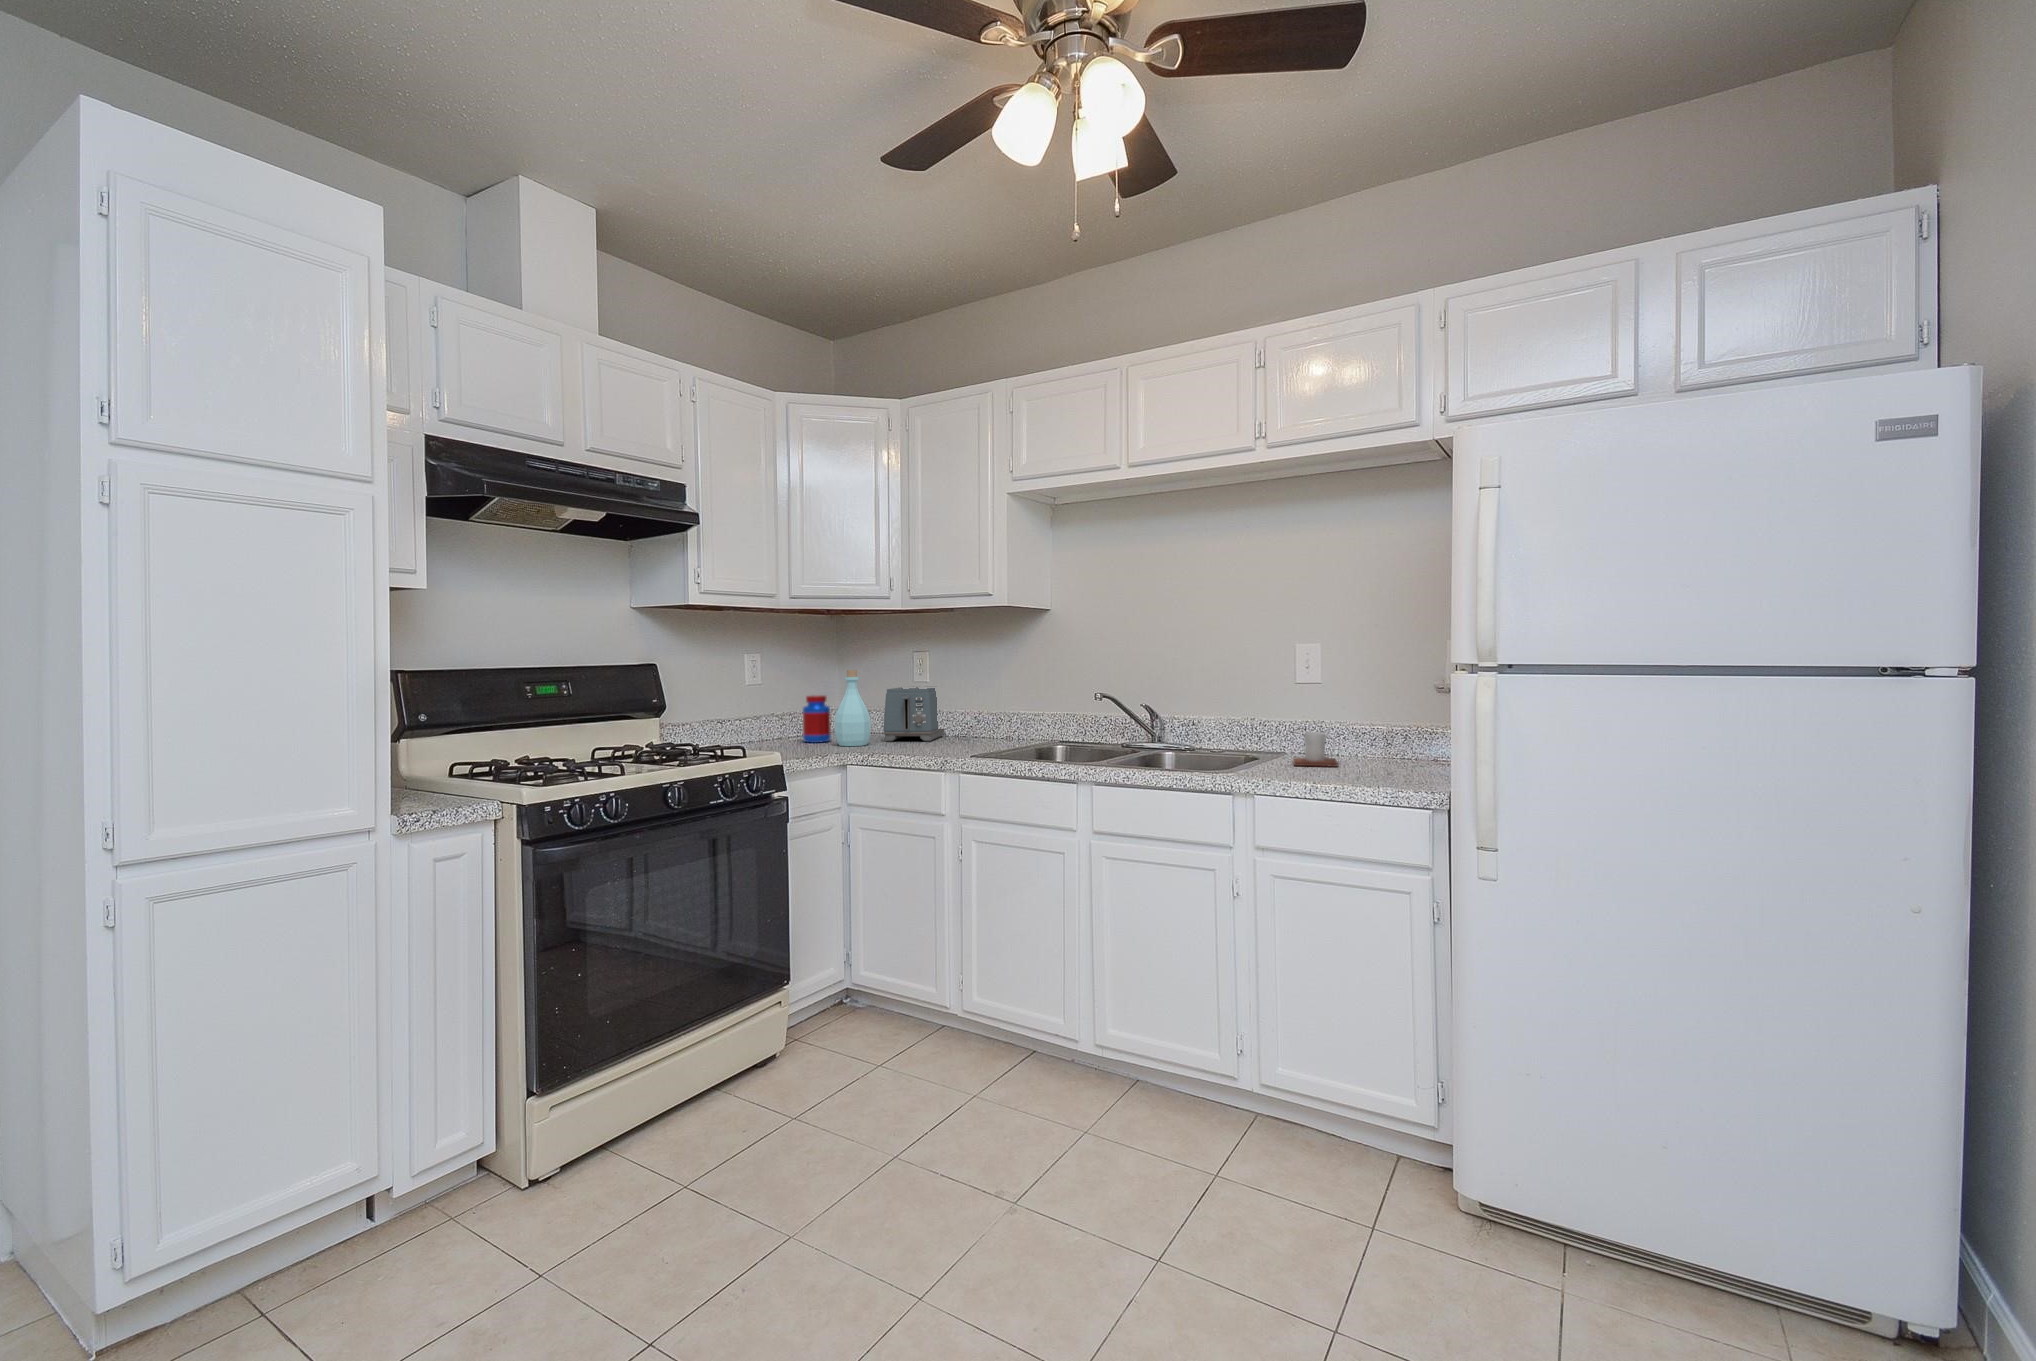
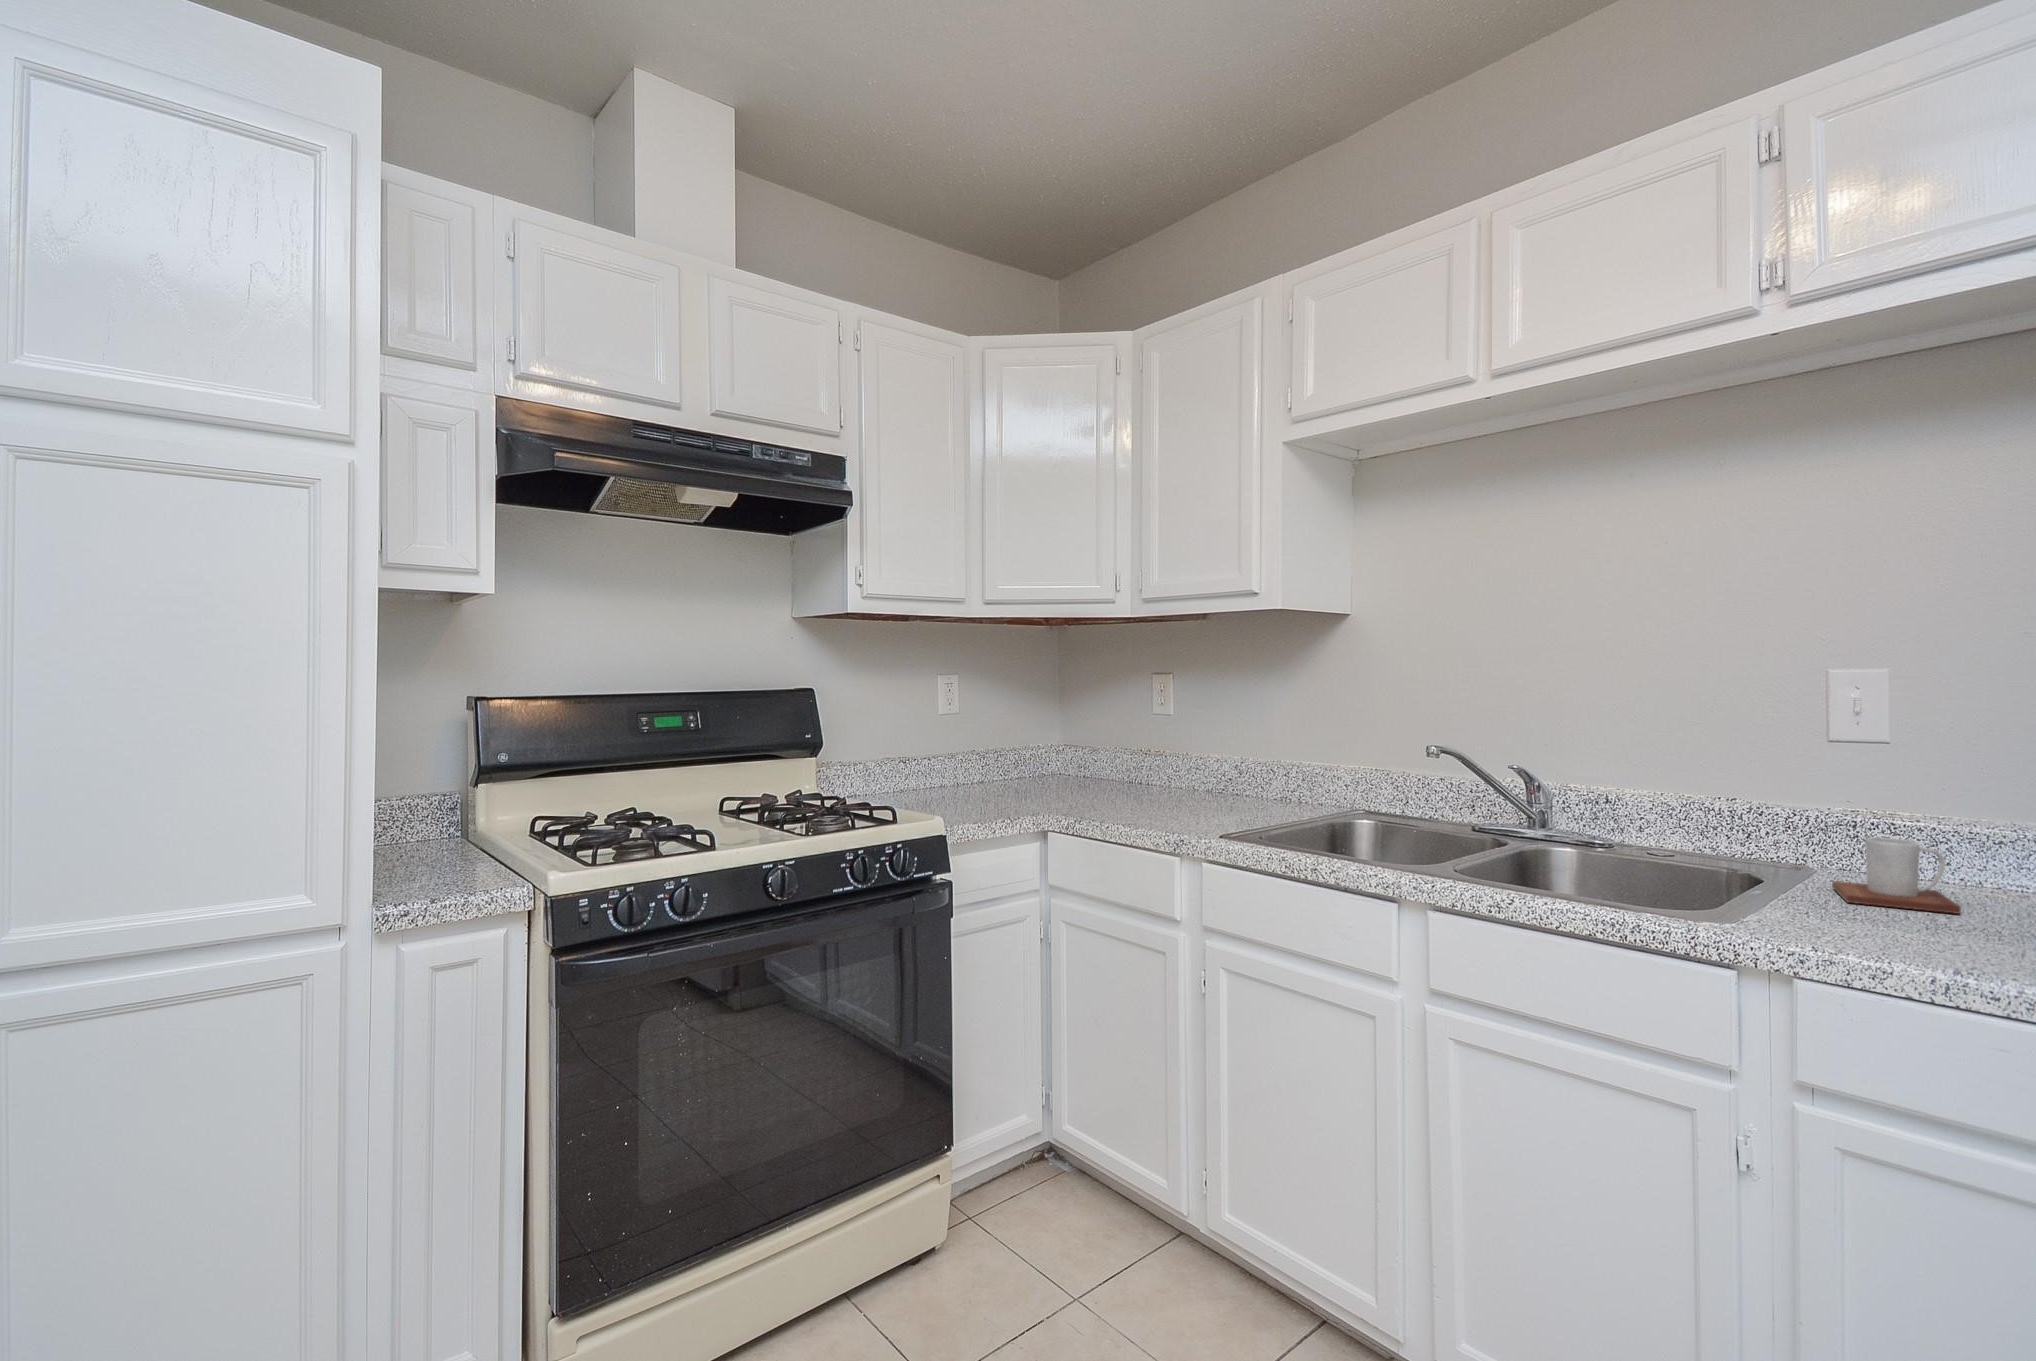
bottle: present [835,670,871,746] -> none [1046,700,1093,802]
toaster: present [883,686,945,741] -> none [1113,722,1200,798]
jar: present [803,695,831,743] -> none [1011,731,1046,793]

